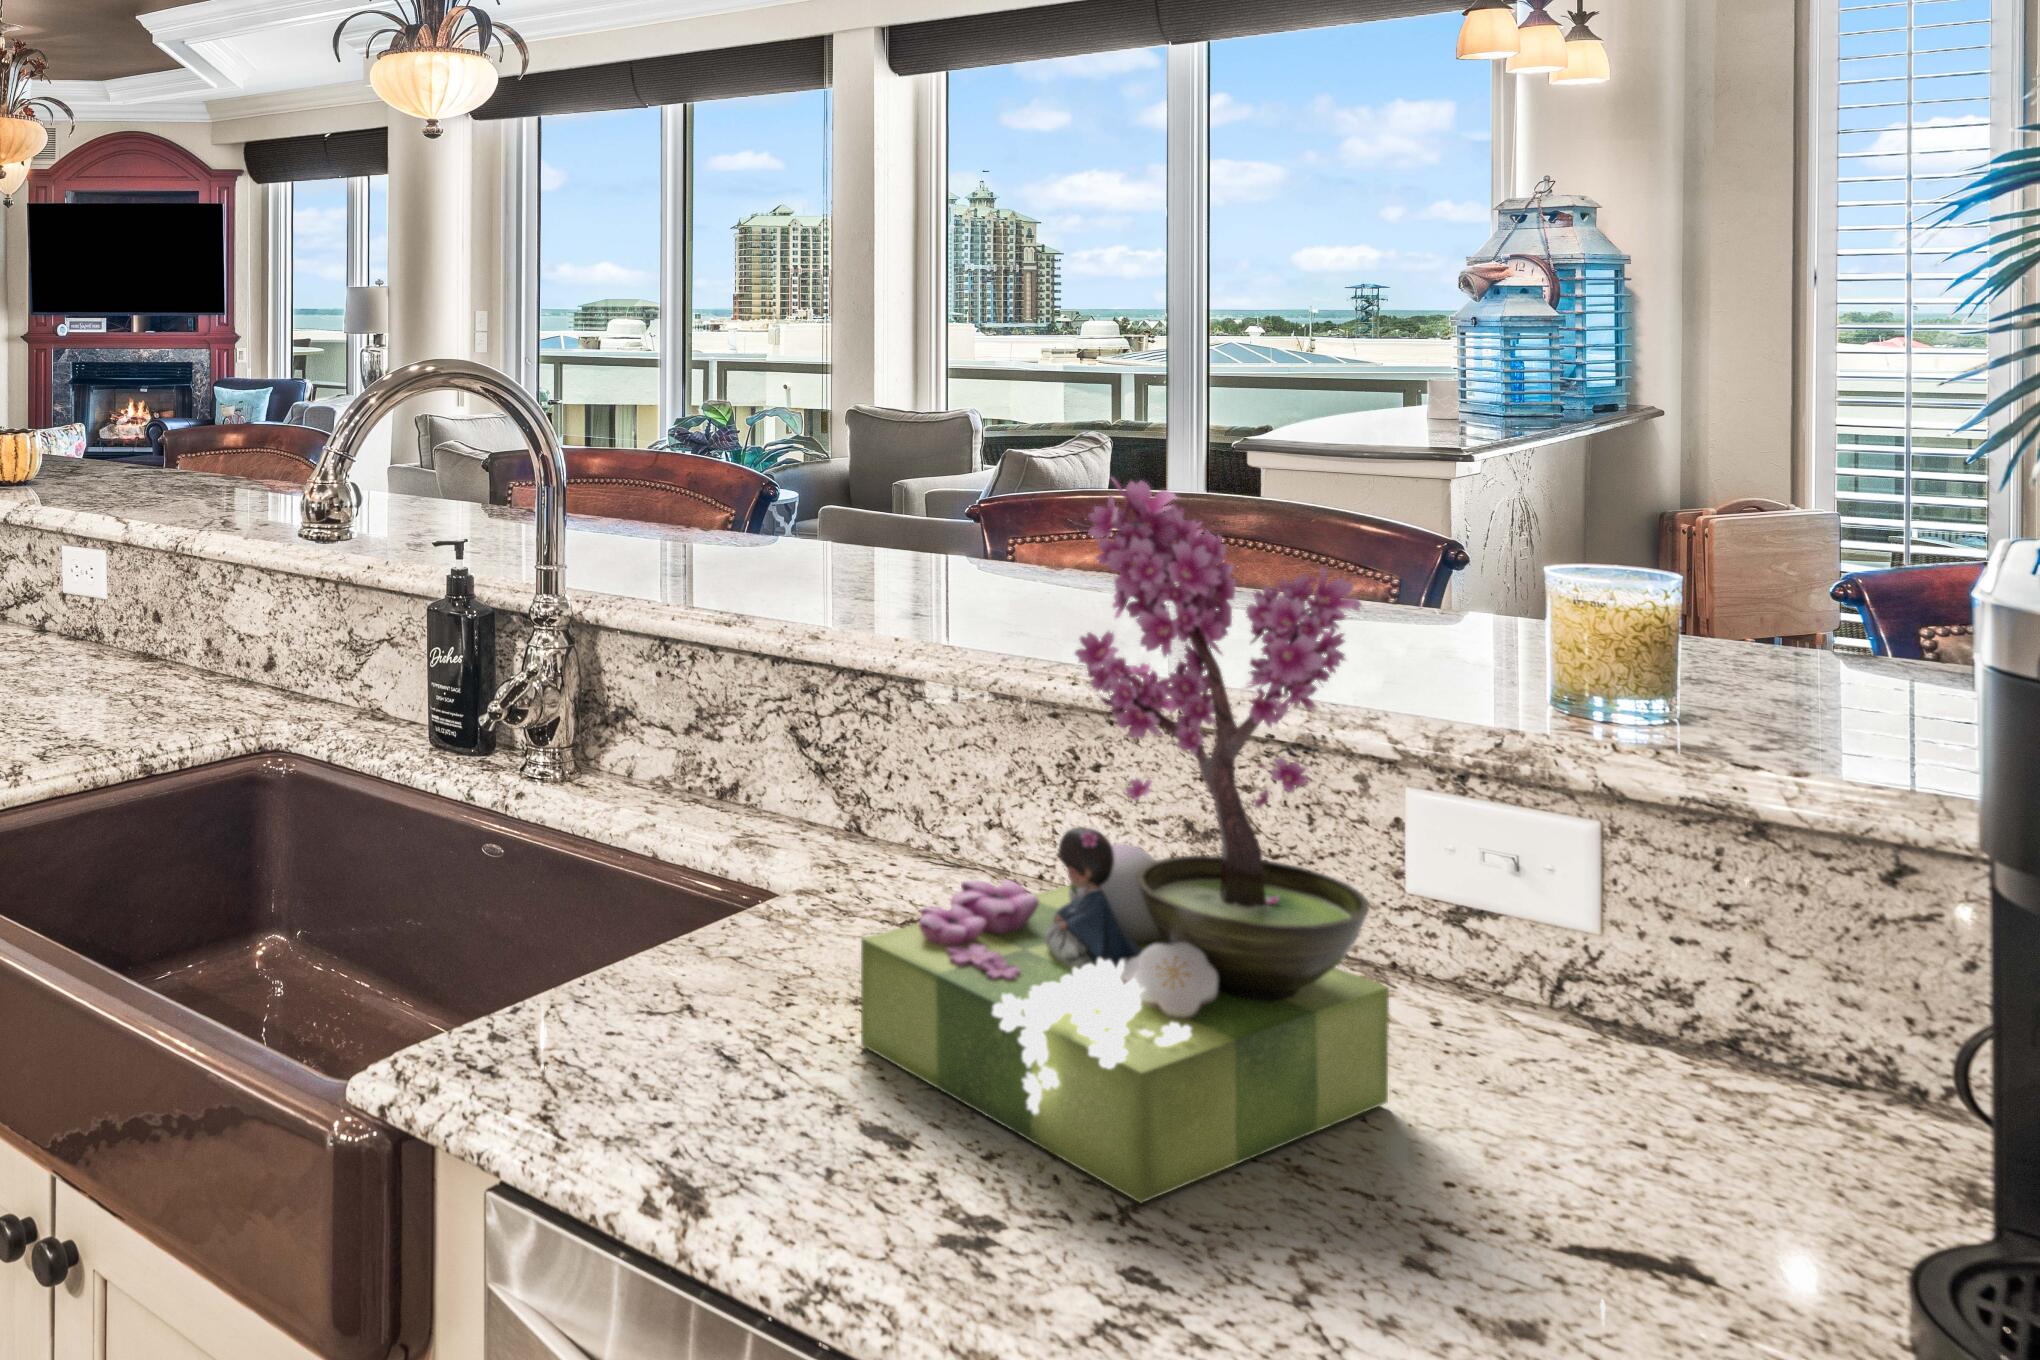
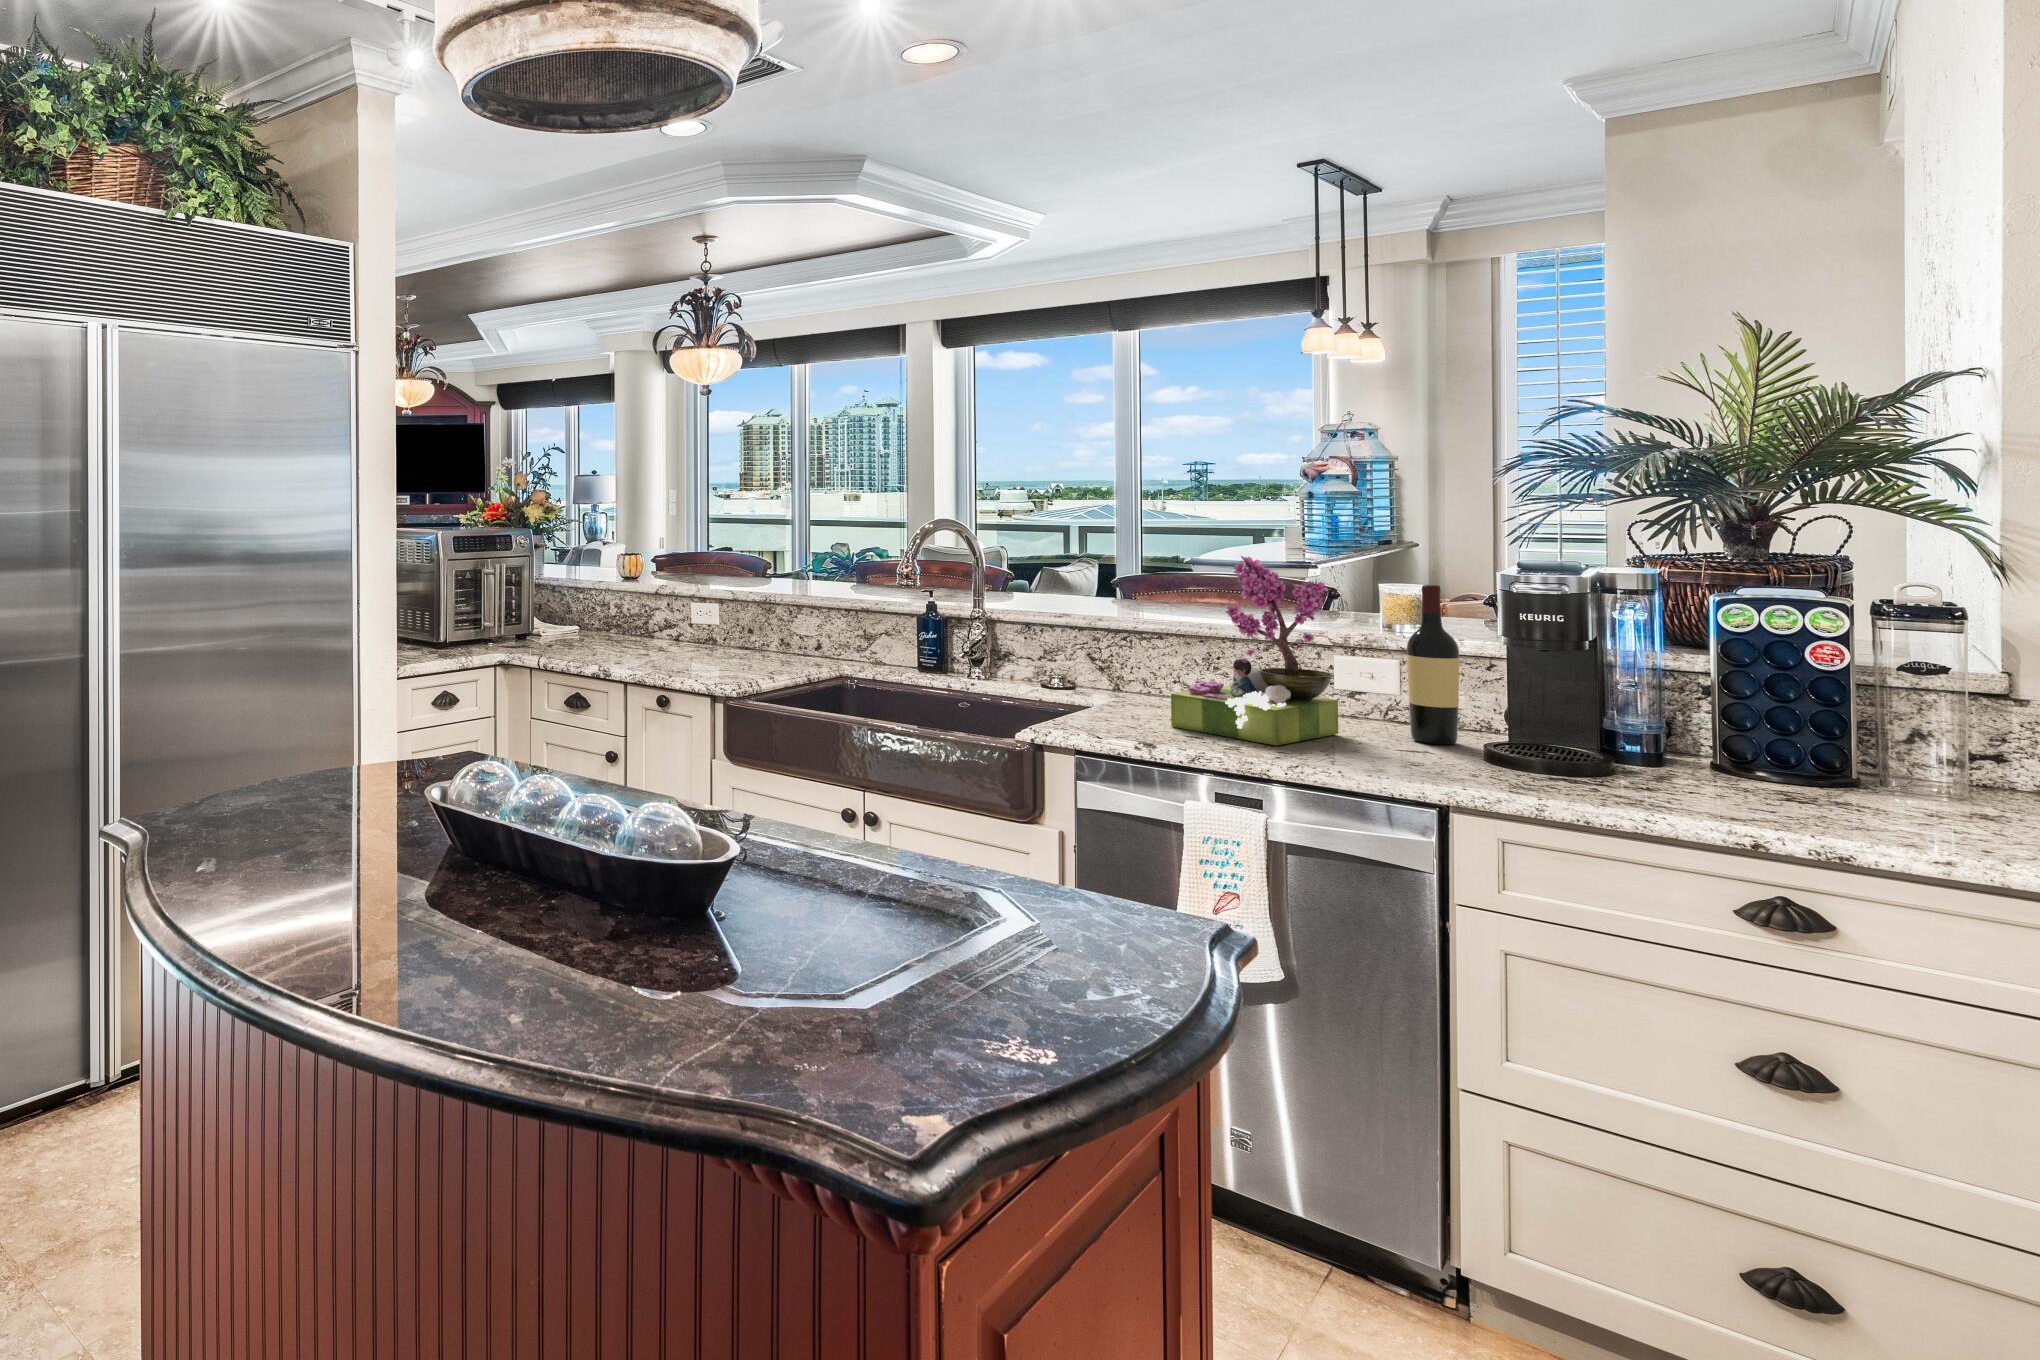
wine bottle: none [1625,597,1810,1189] -> present [1407,585,1459,744]

